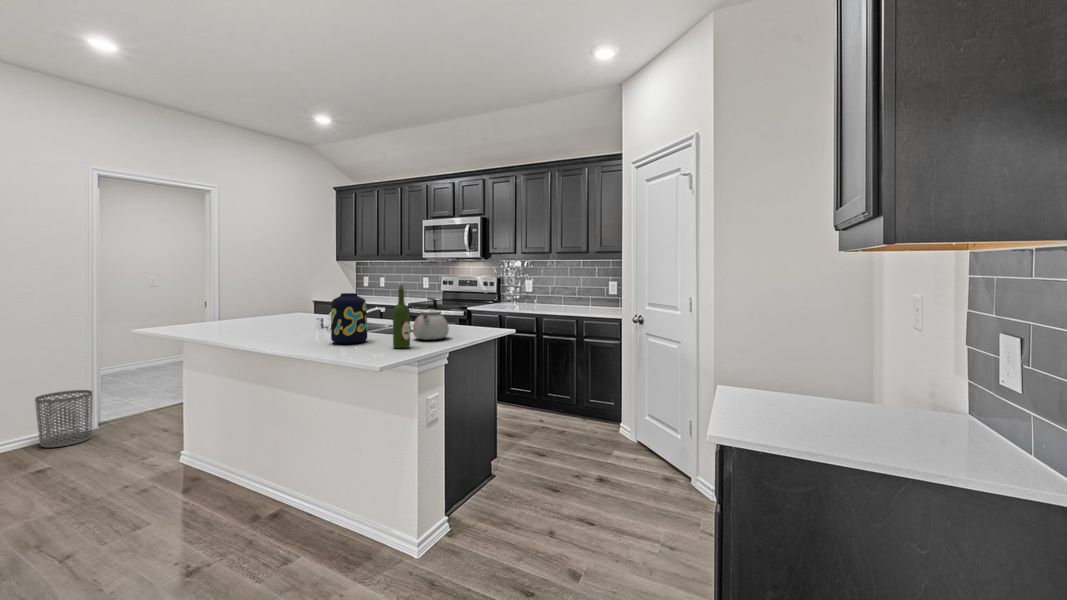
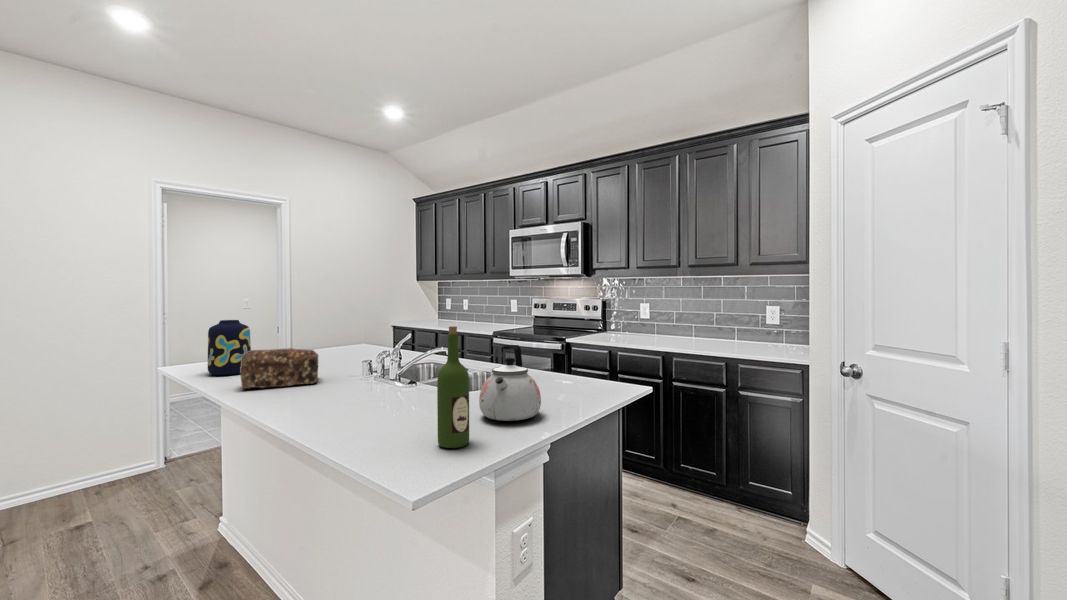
vase: present [331,293,367,344] -> present [208,320,251,375]
bread loaf: none [239,306,294,332] -> present [240,348,318,389]
waste bin: present [35,390,92,447] -> none [54,439,121,512]

